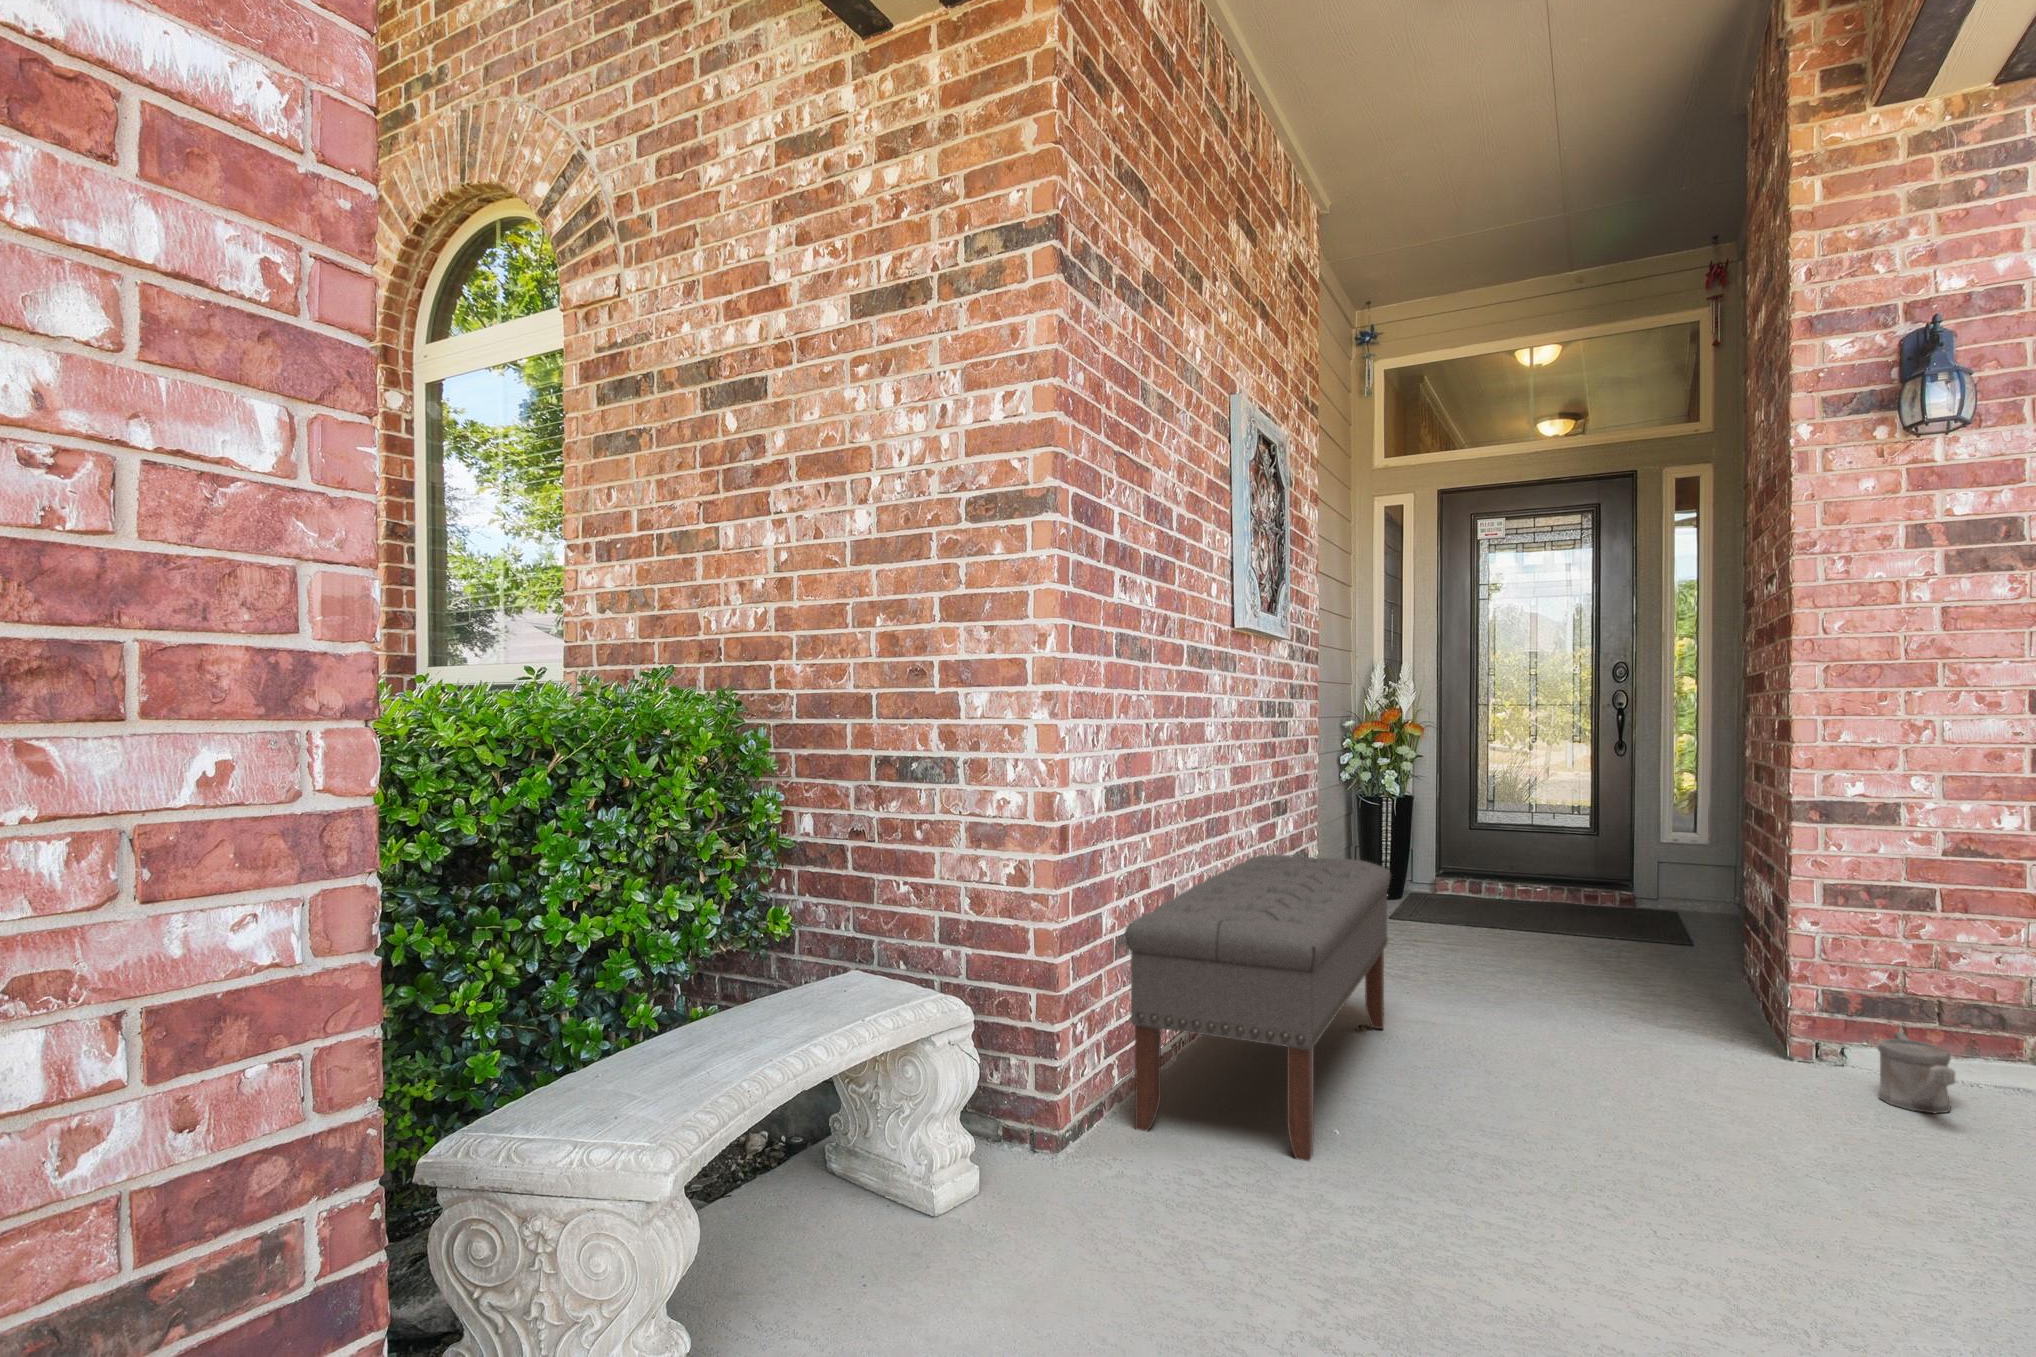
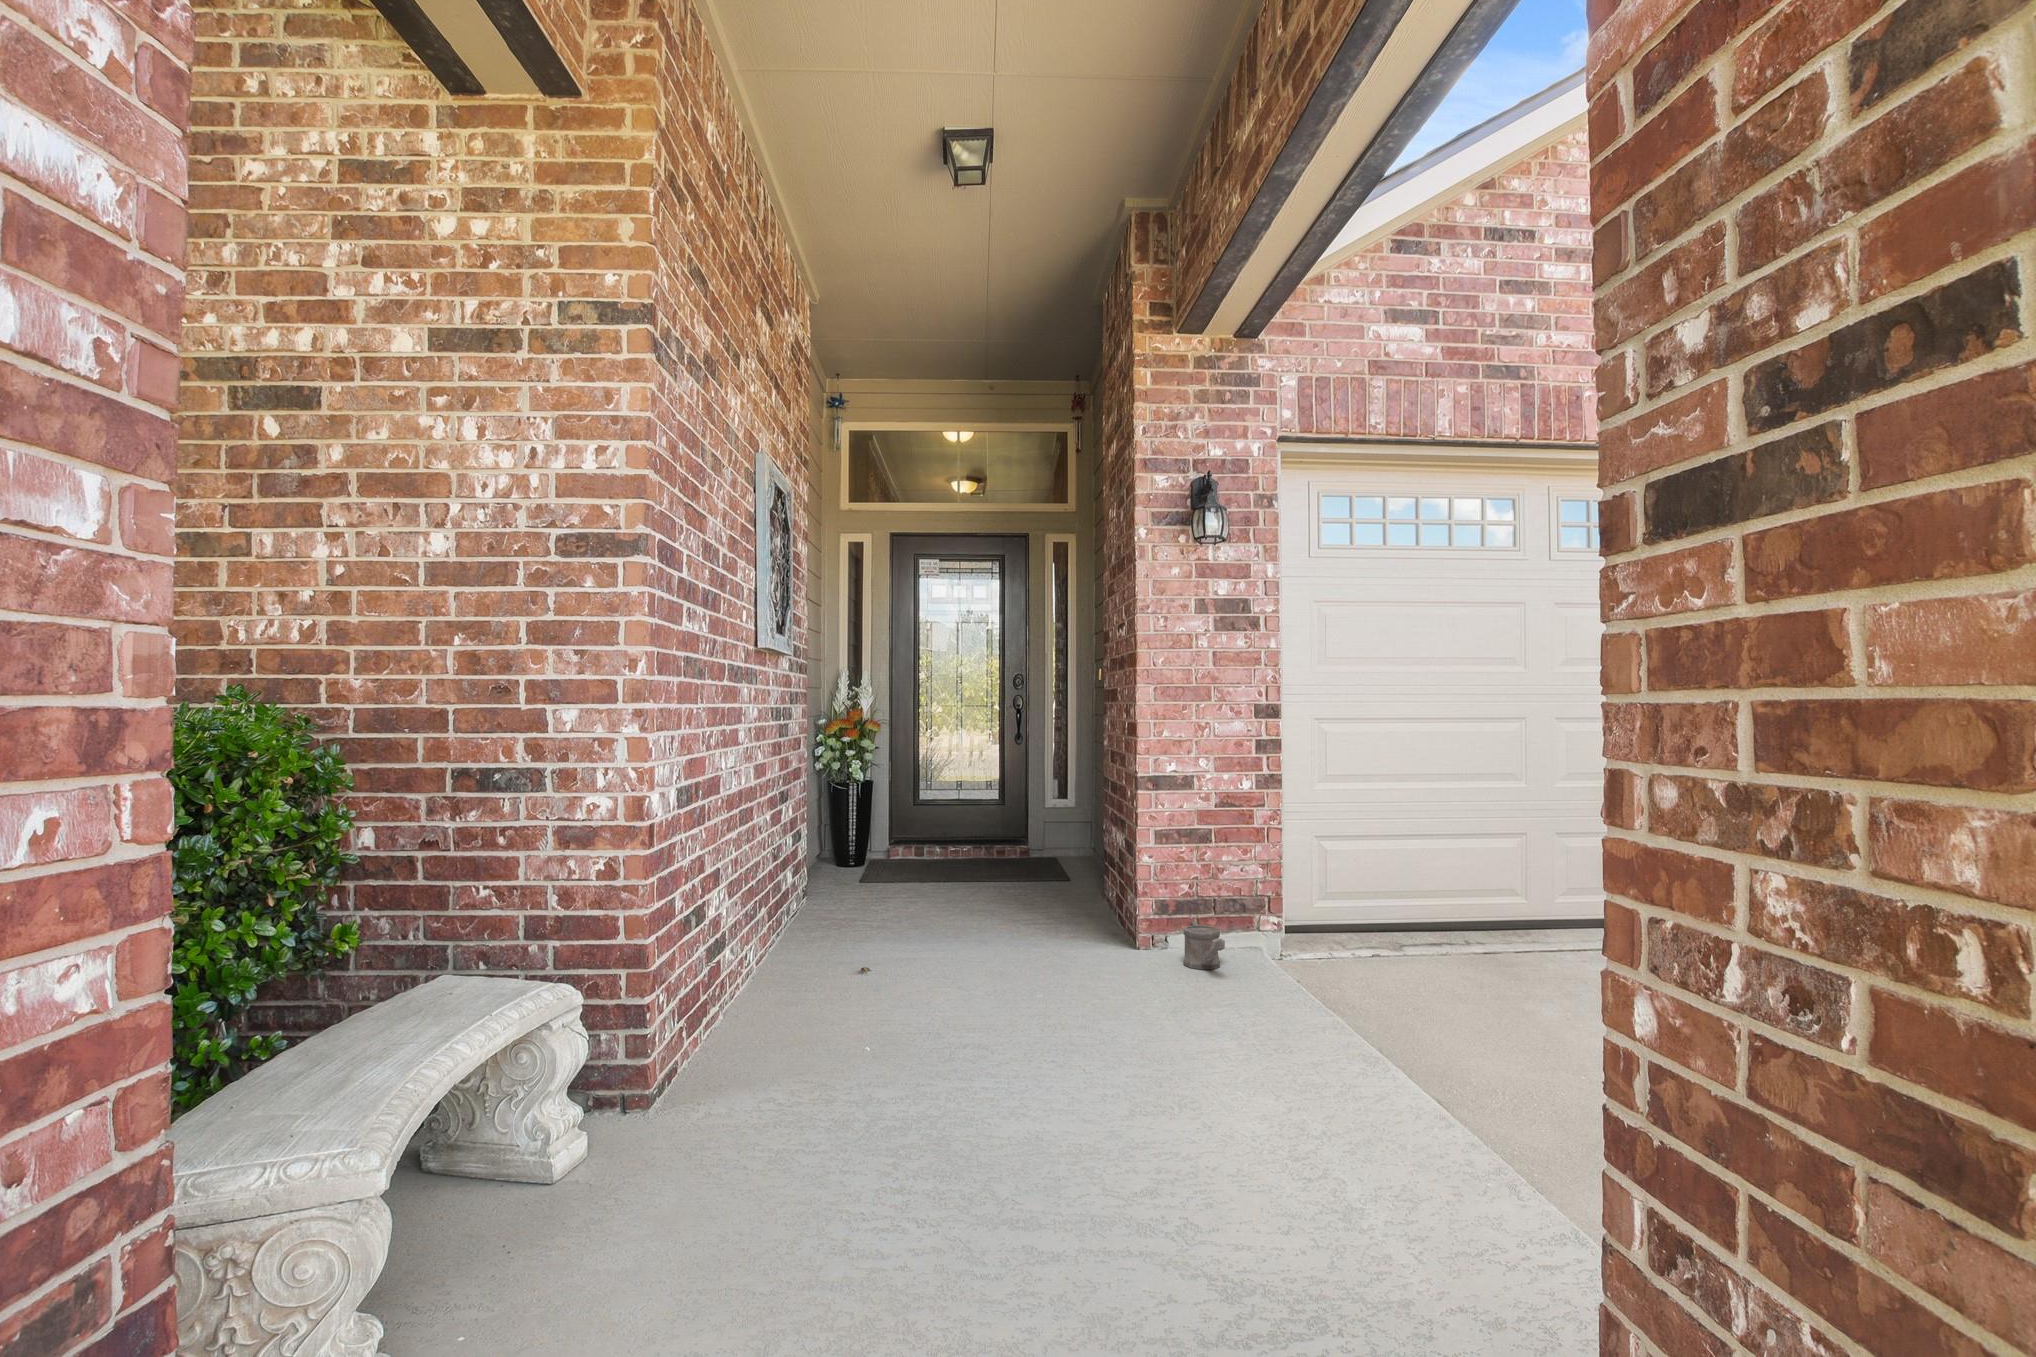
bench: present [1125,854,1391,1161] -> none [697,836,883,1076]

